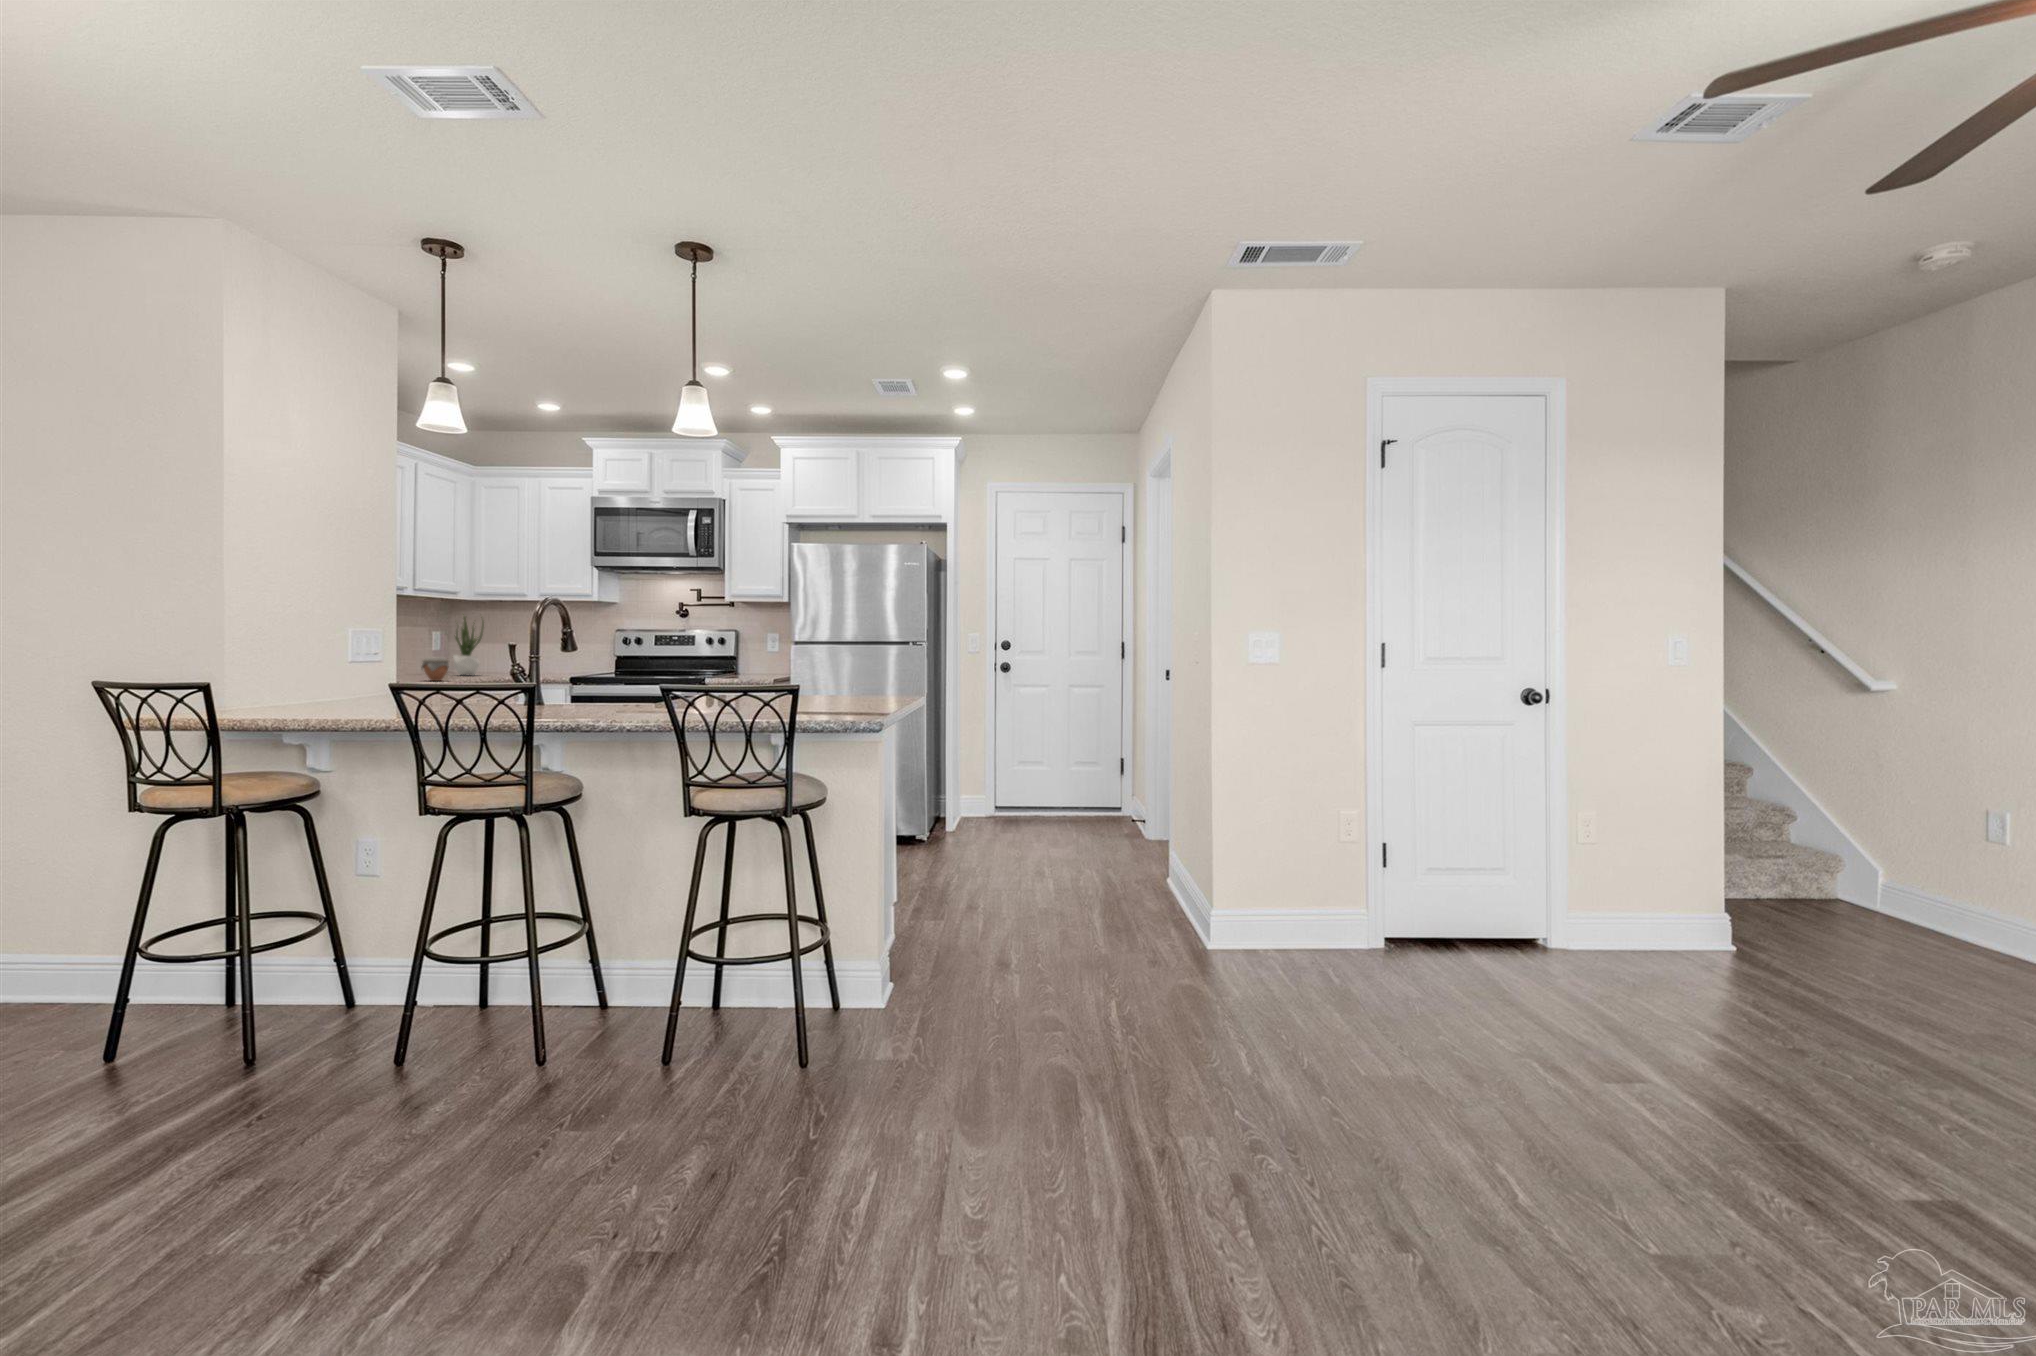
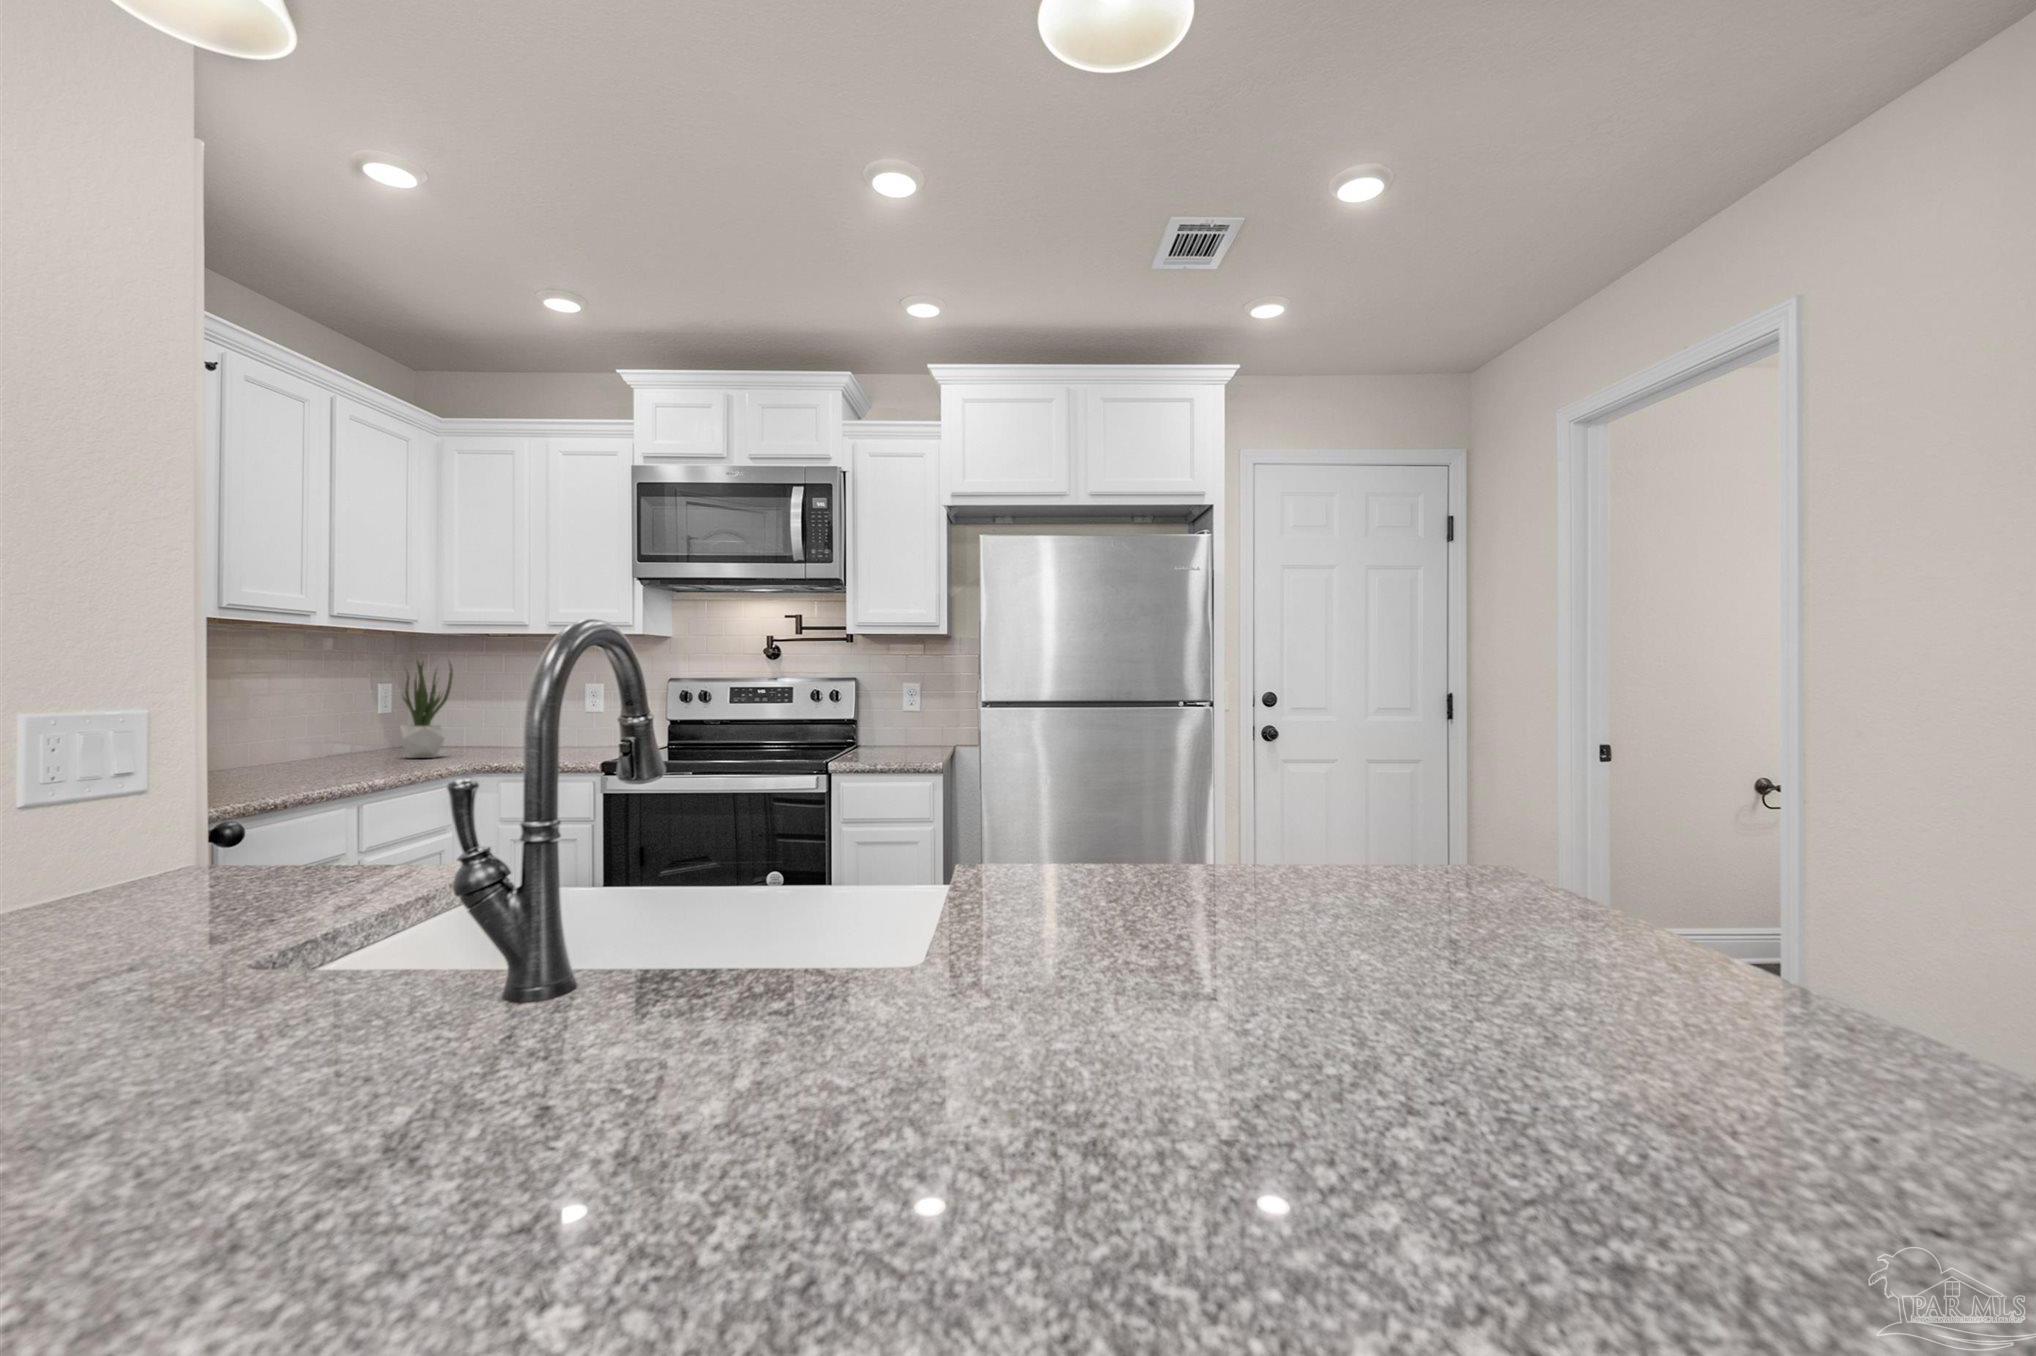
jar: present [422,657,449,681] -> none [326,736,381,780]

